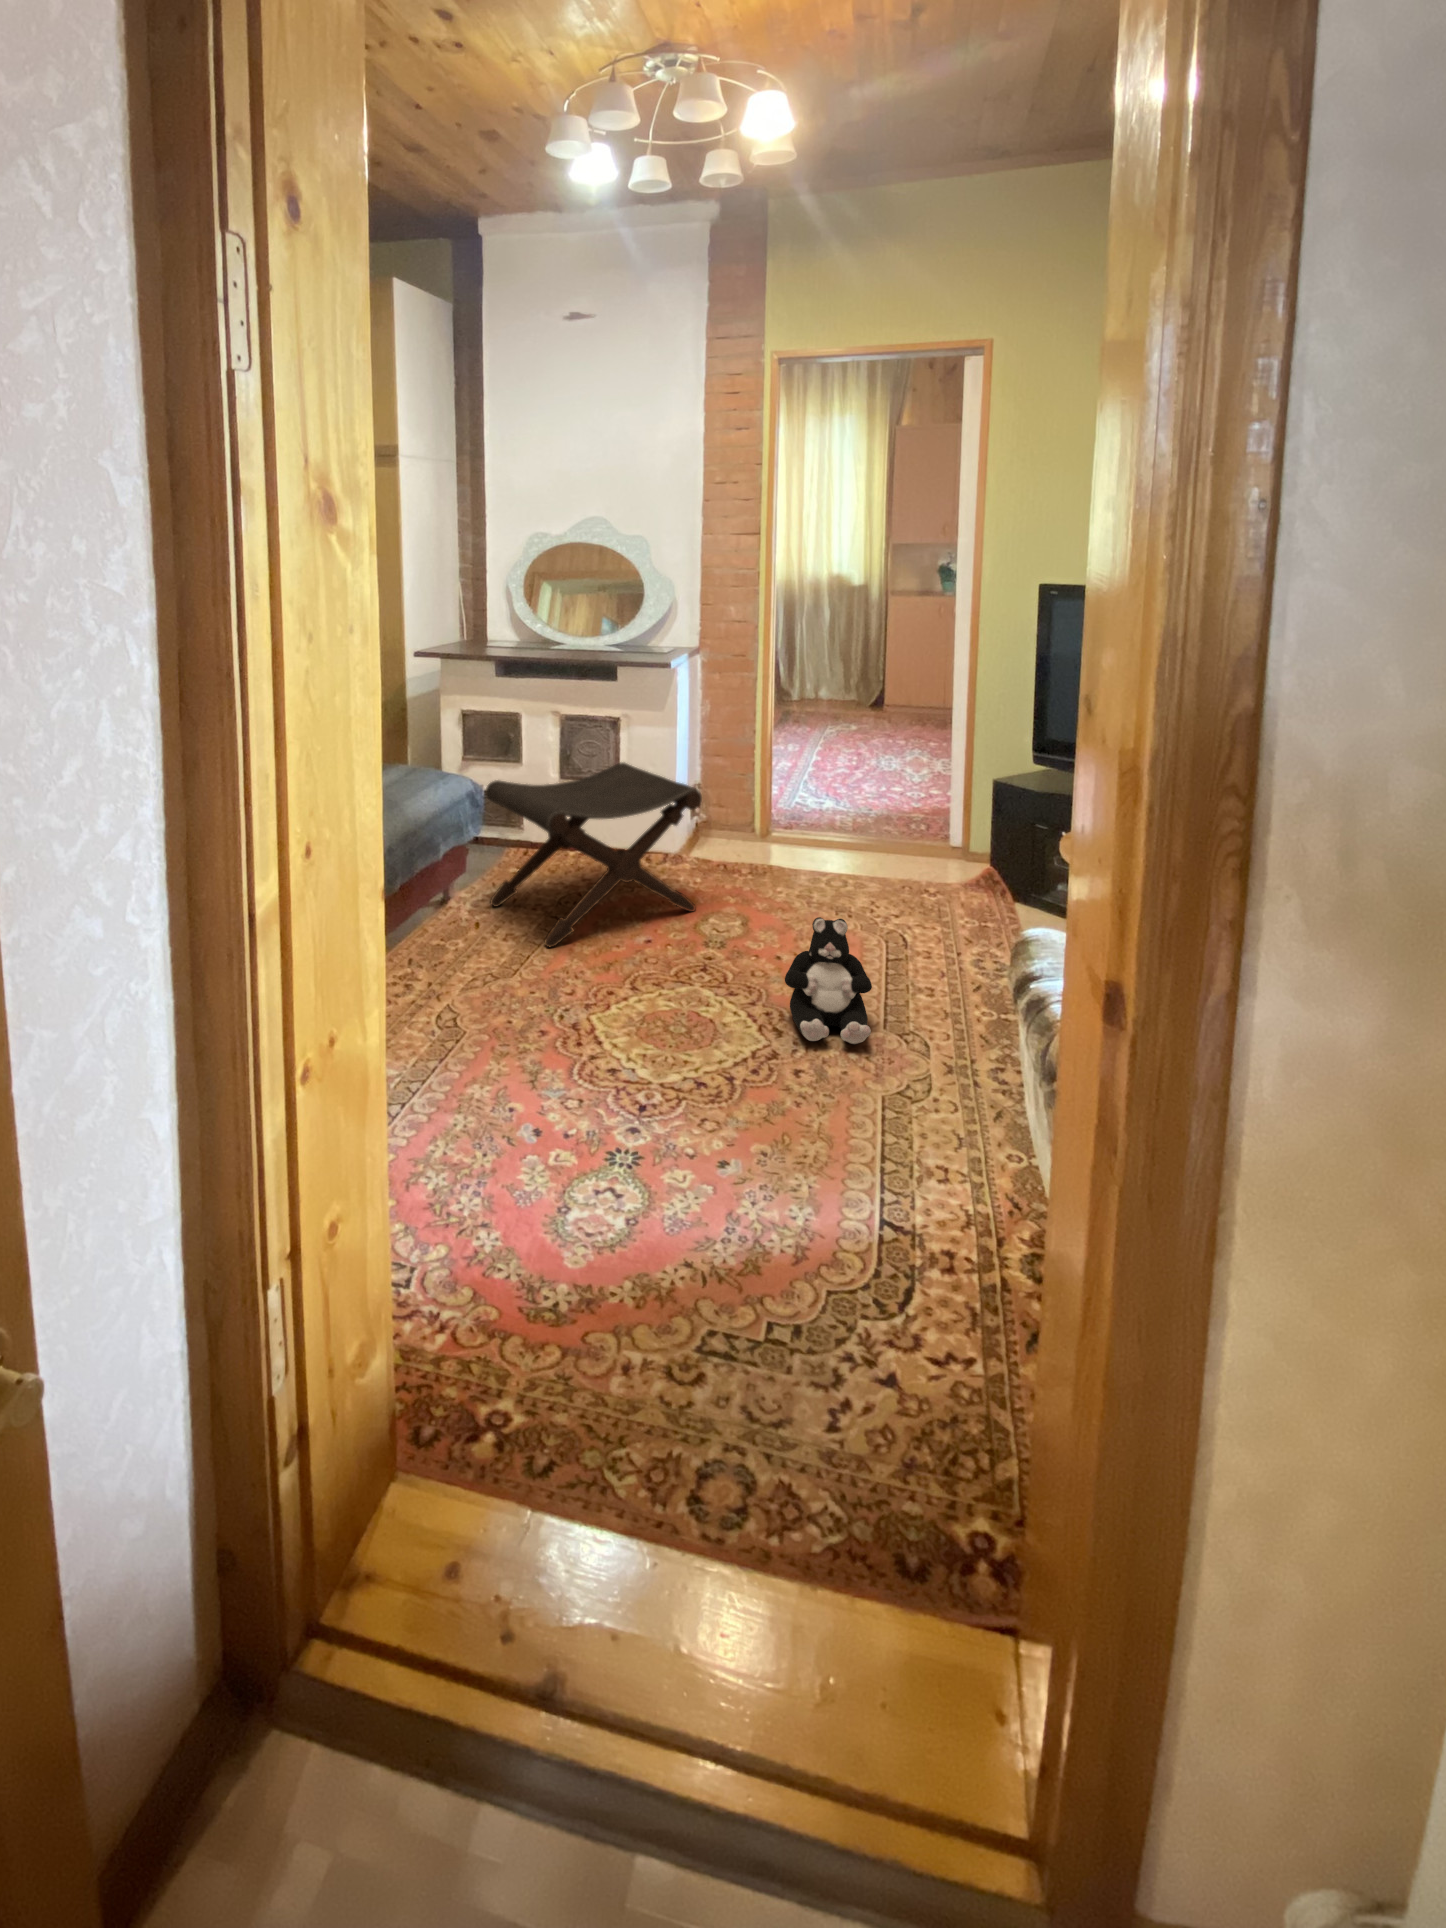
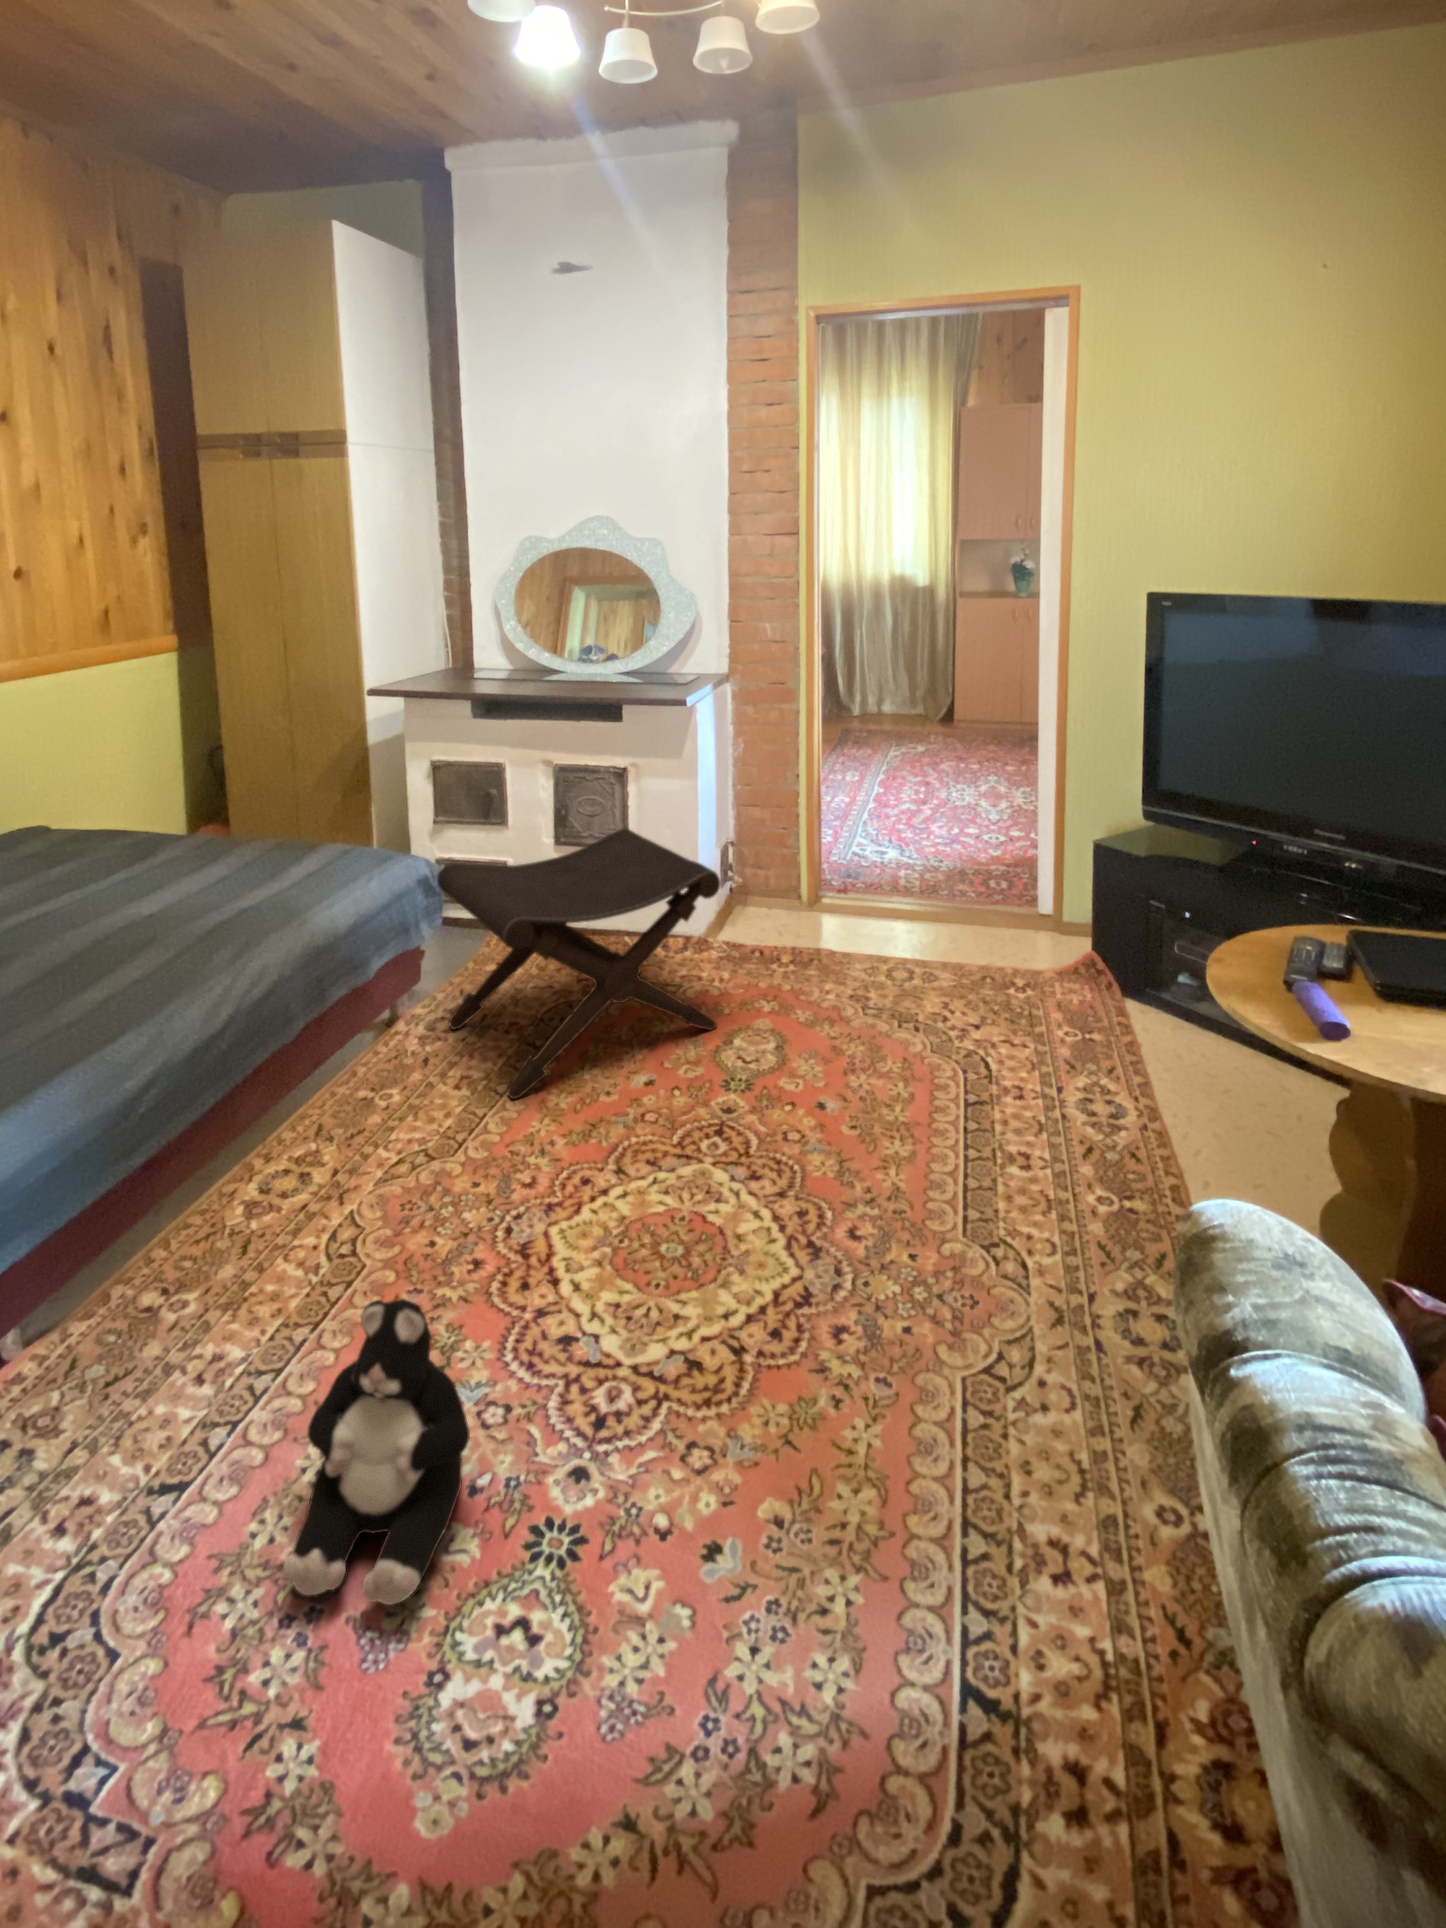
plush toy: present [785,917,872,1044] -> present [283,1299,470,1605]

